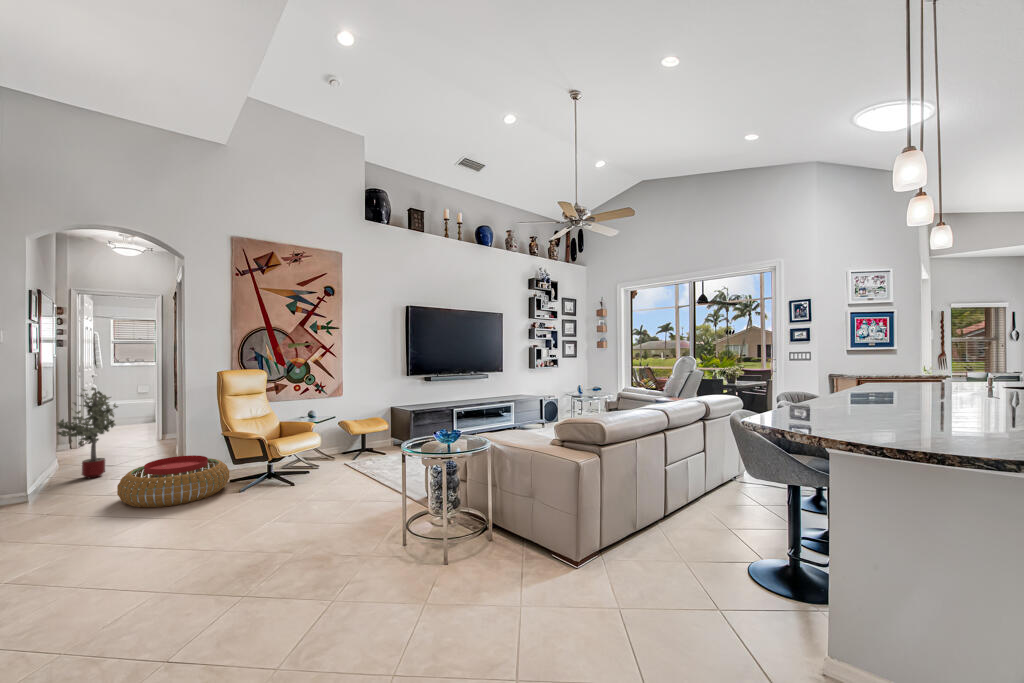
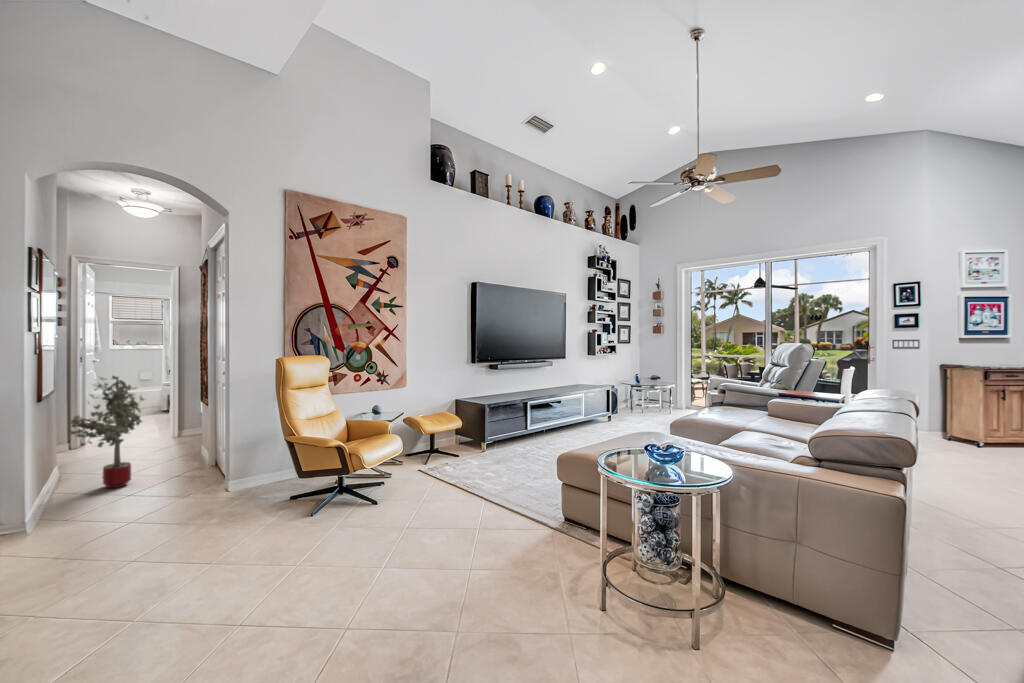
pouf: present [117,455,229,508] -> none [164,461,298,532]

